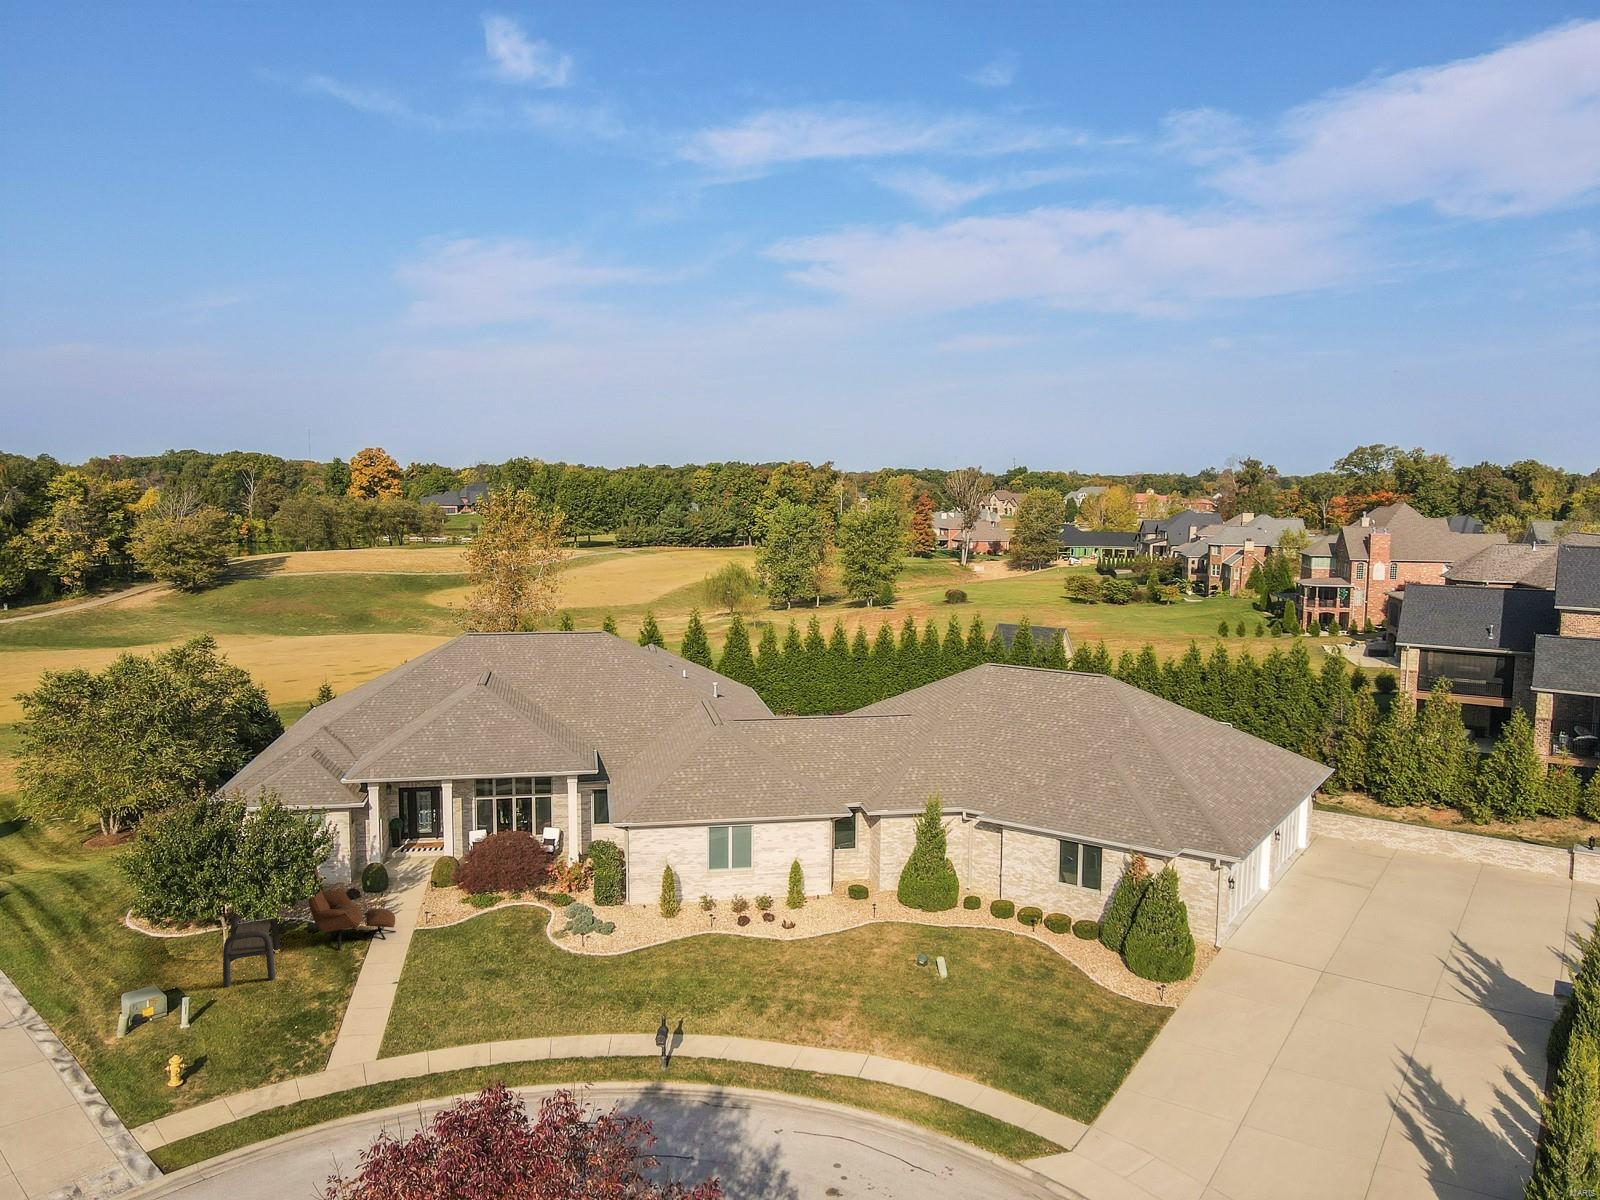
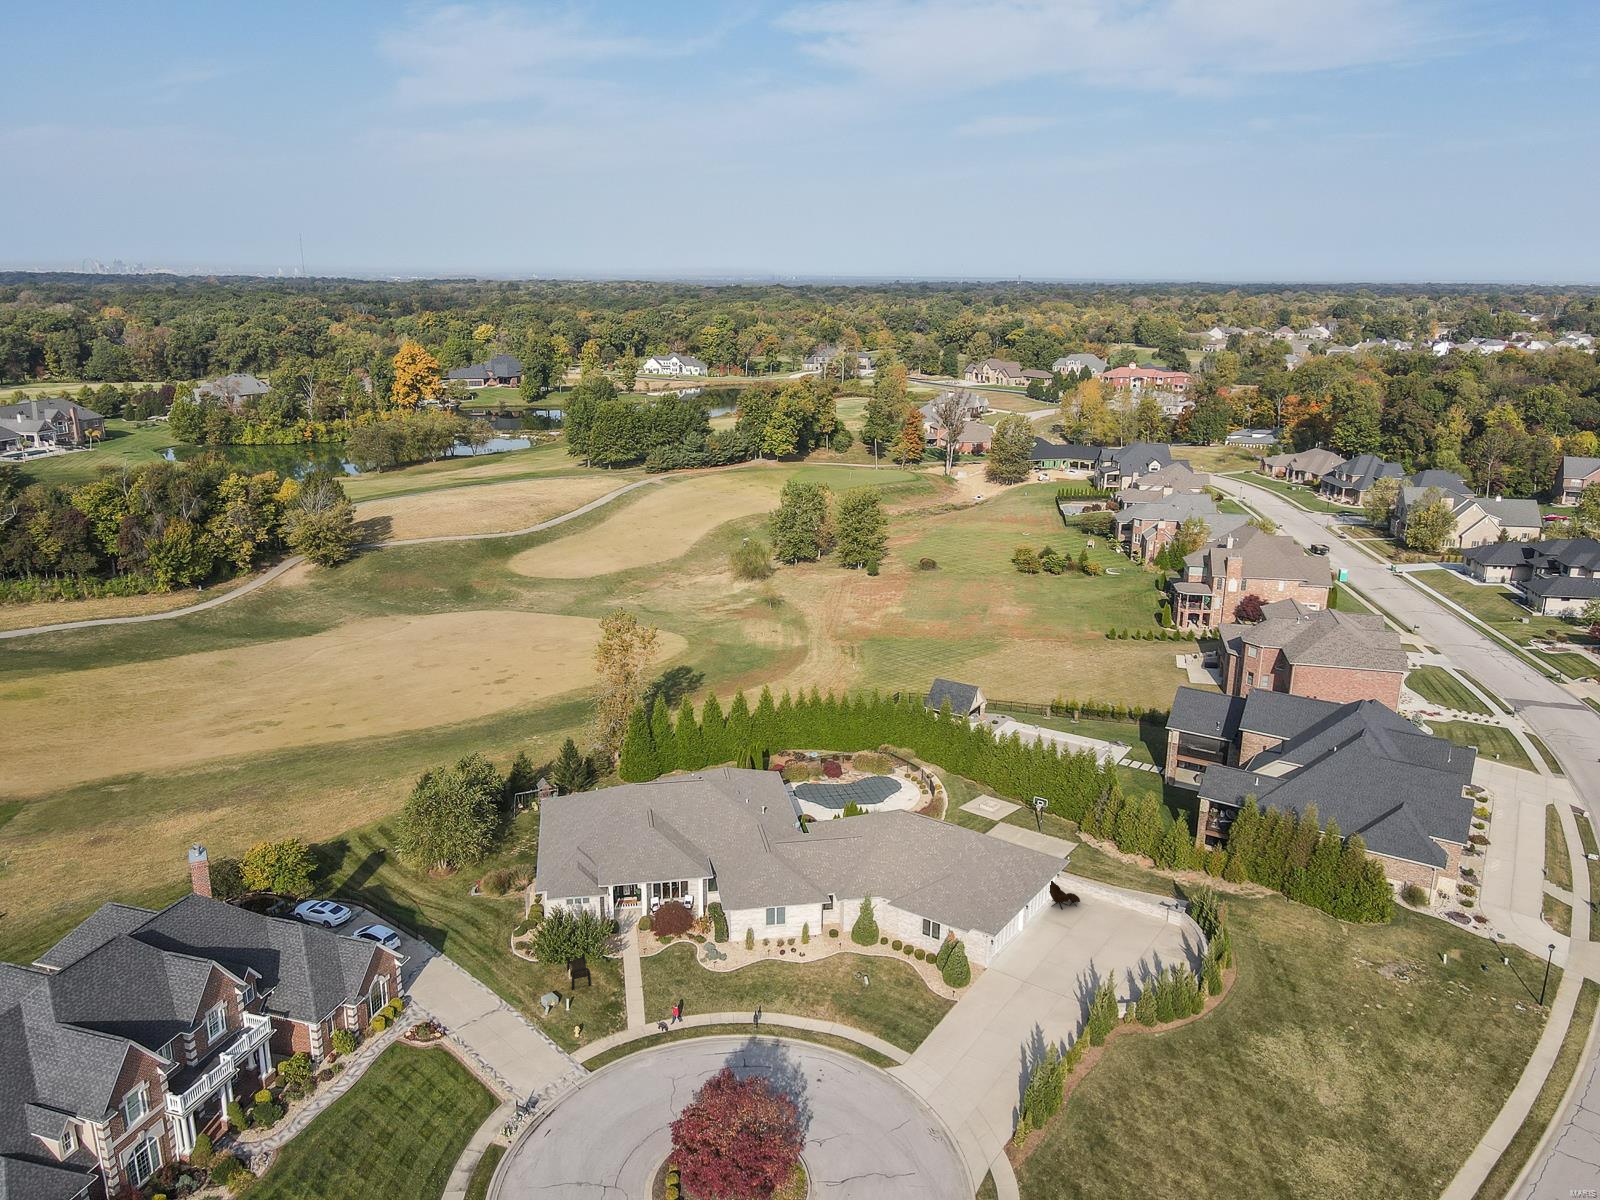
lounge chair: present [308,868,396,950] -> present [1049,881,1080,910]

